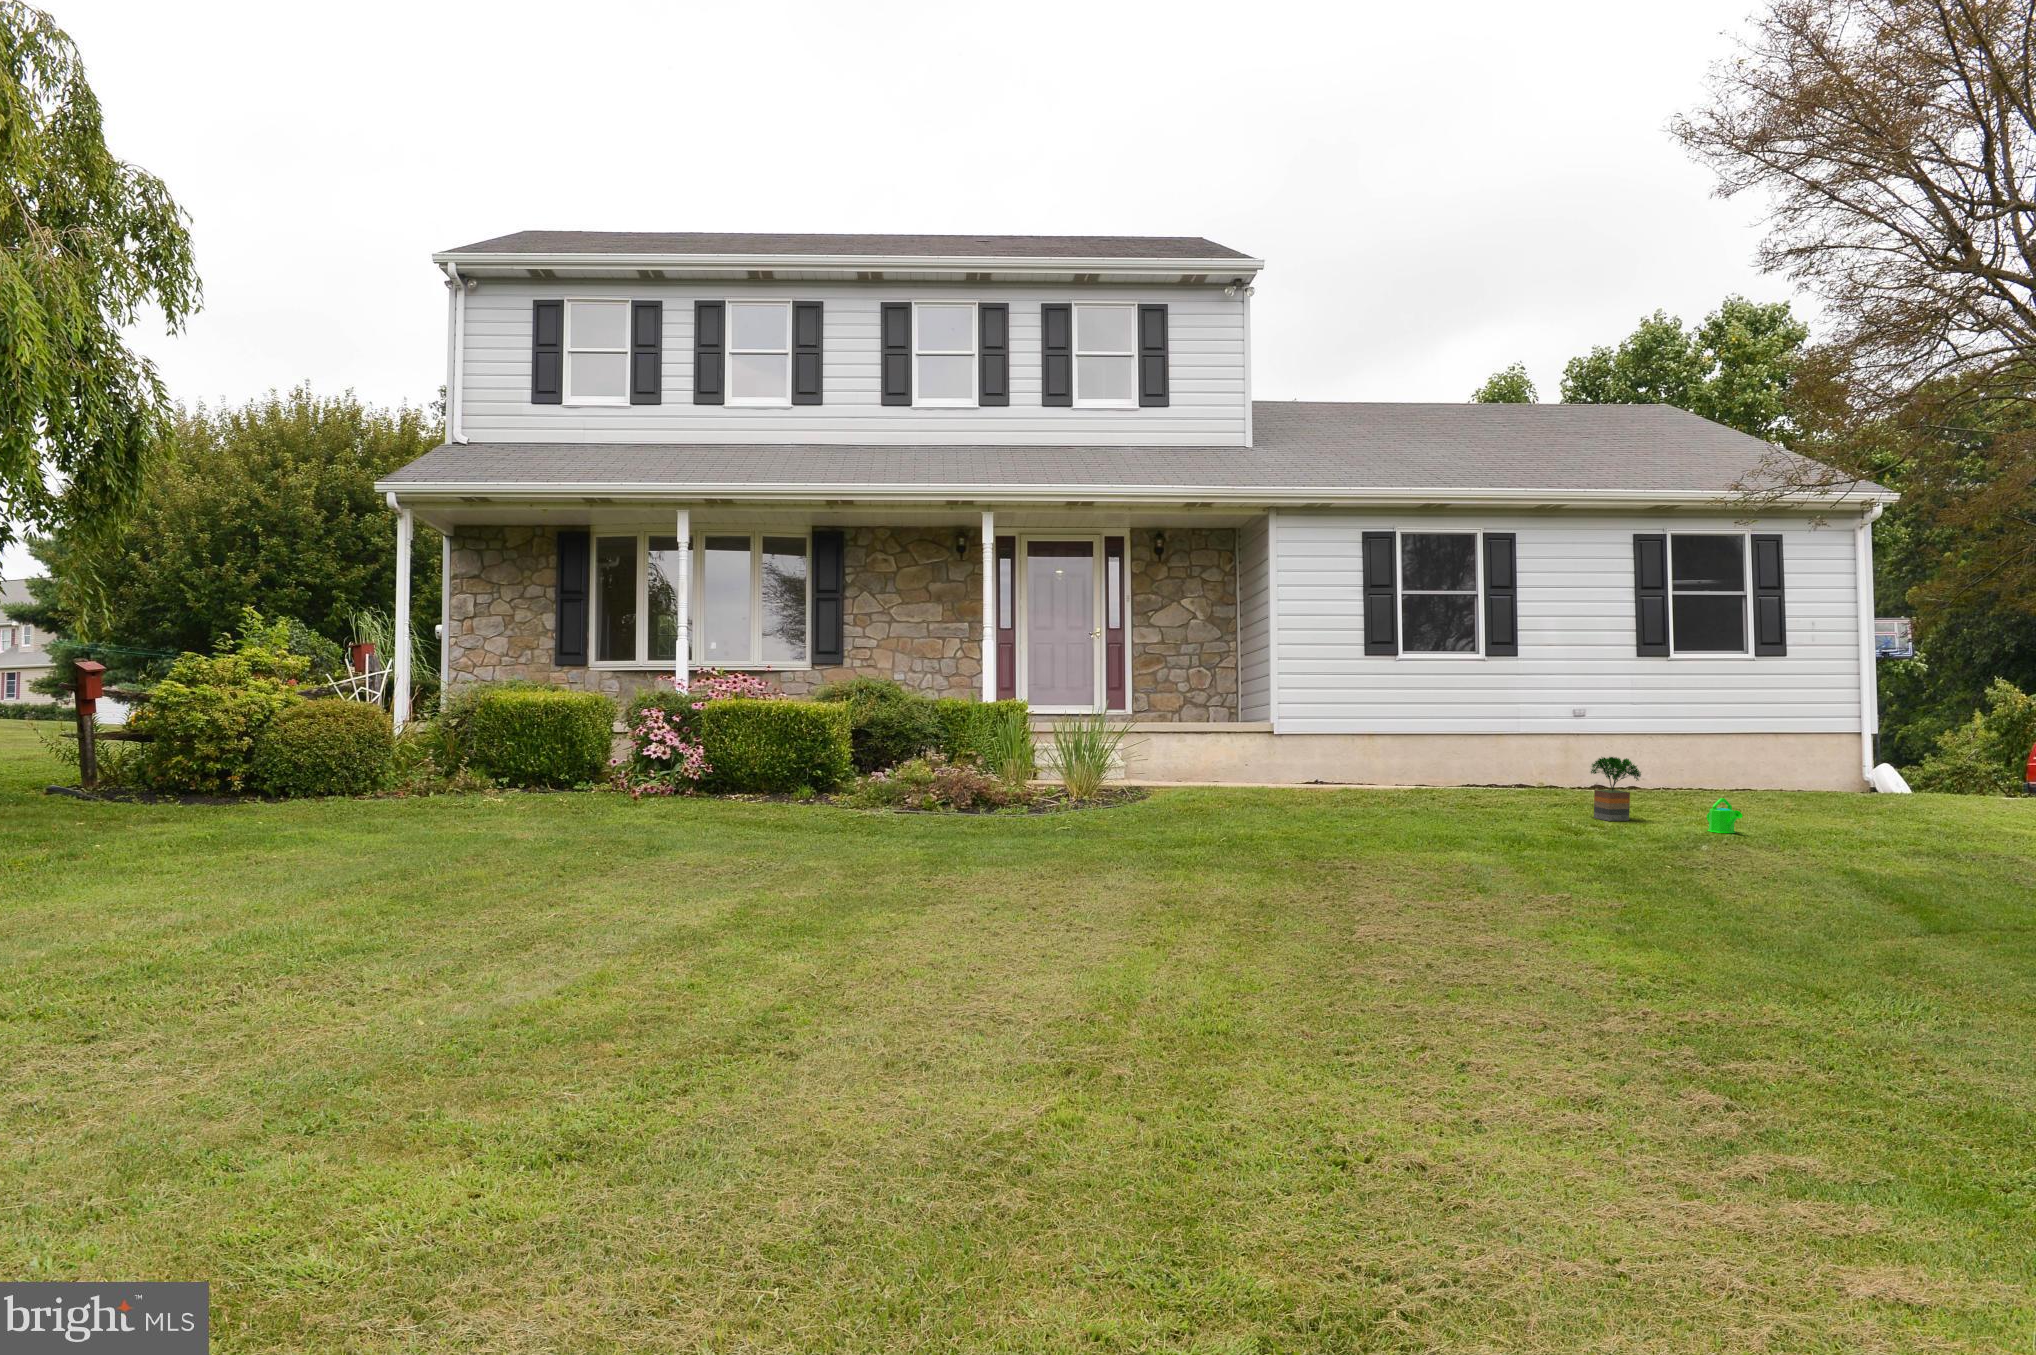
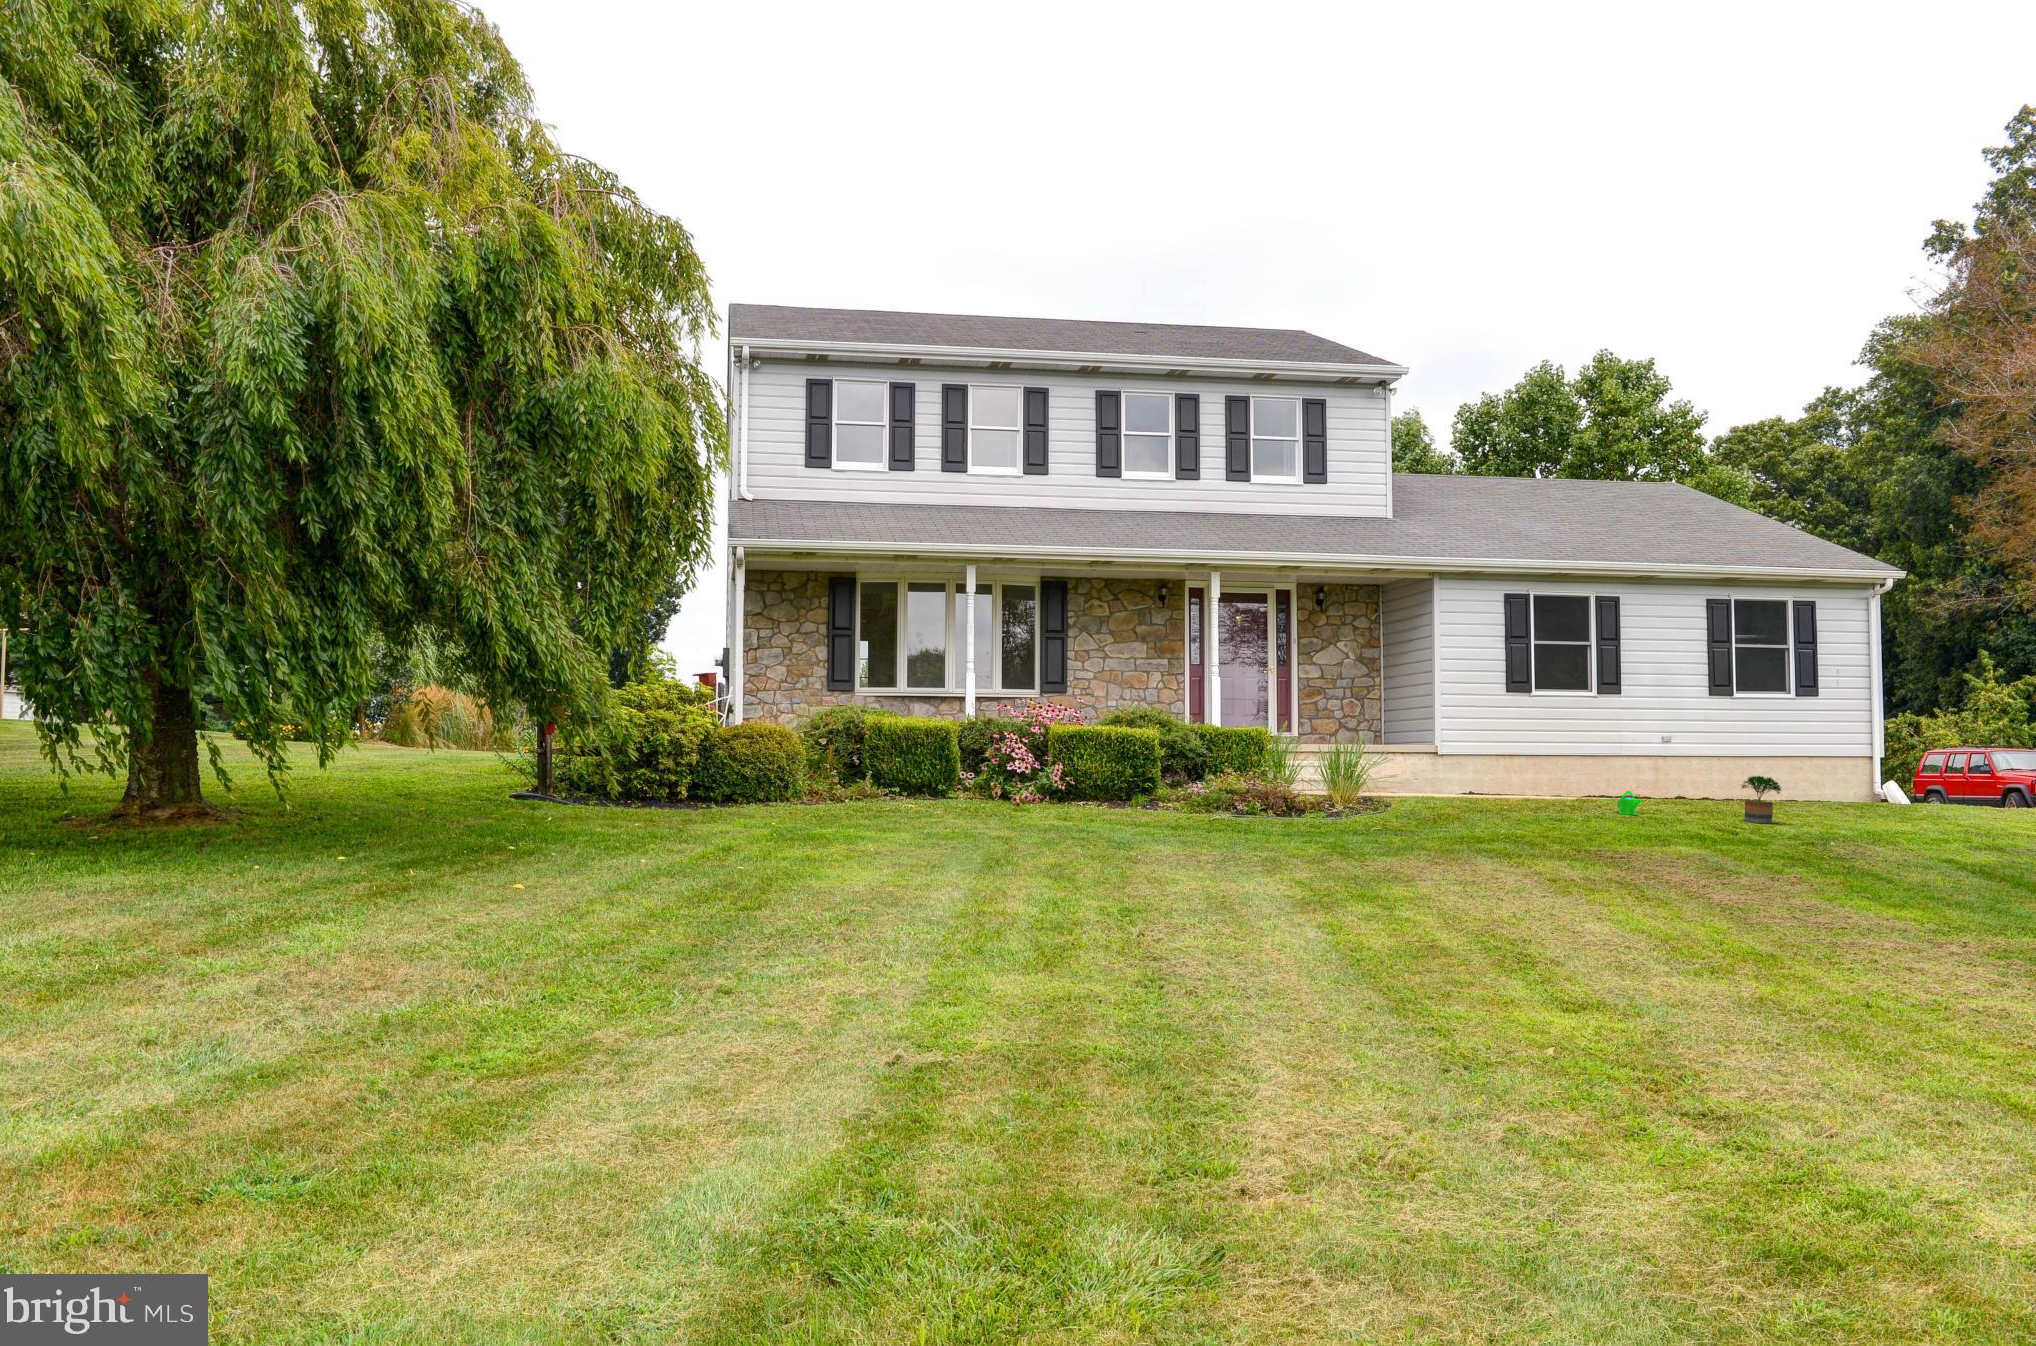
watering can: present [1707,798,1743,833] -> present [1617,791,1642,815]

